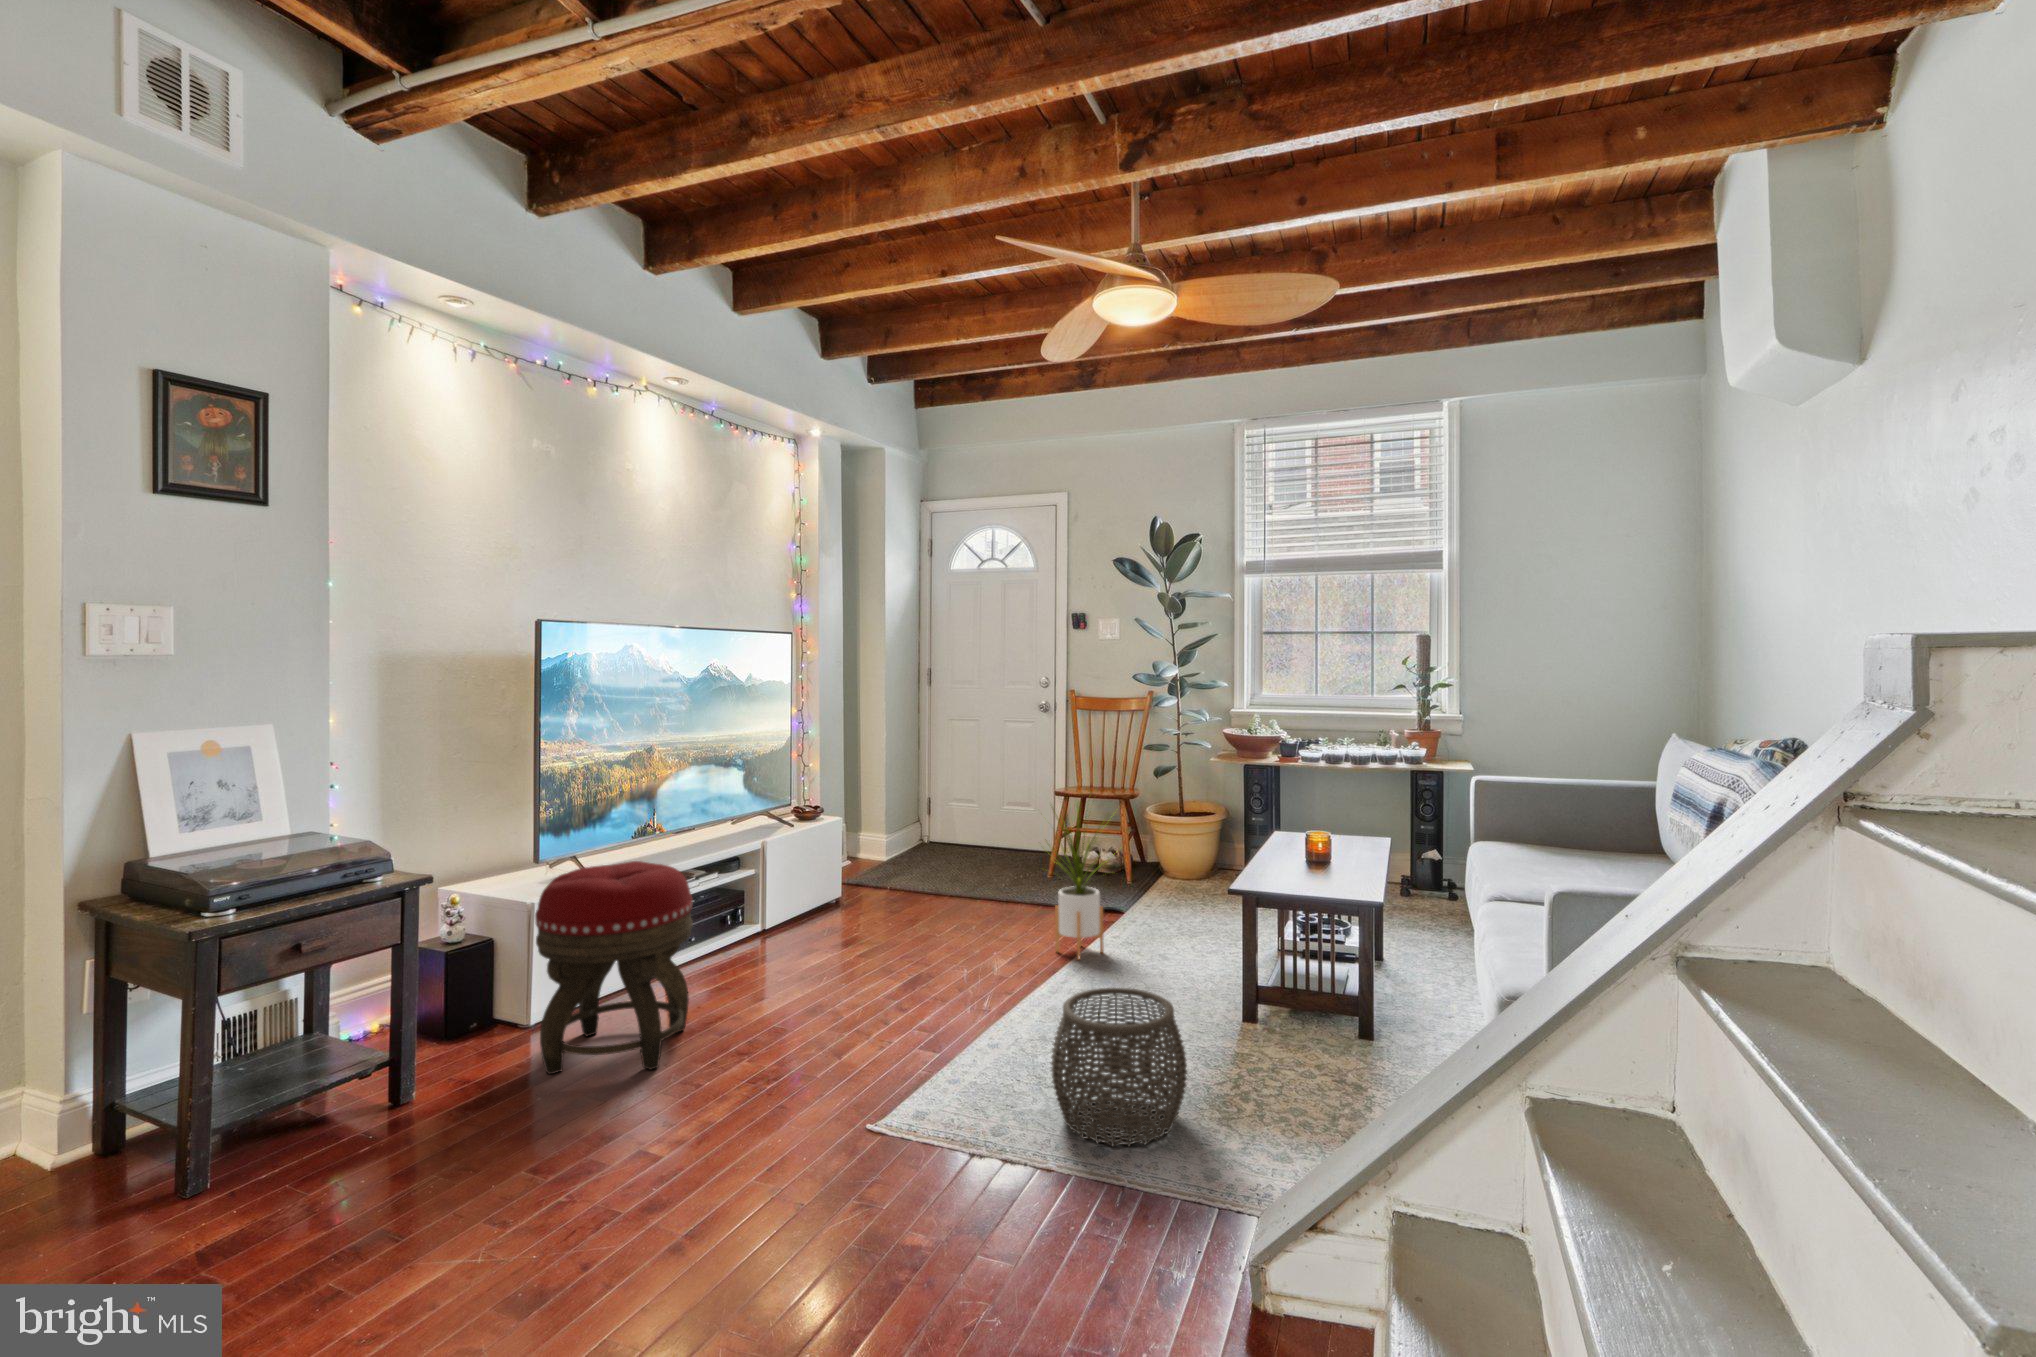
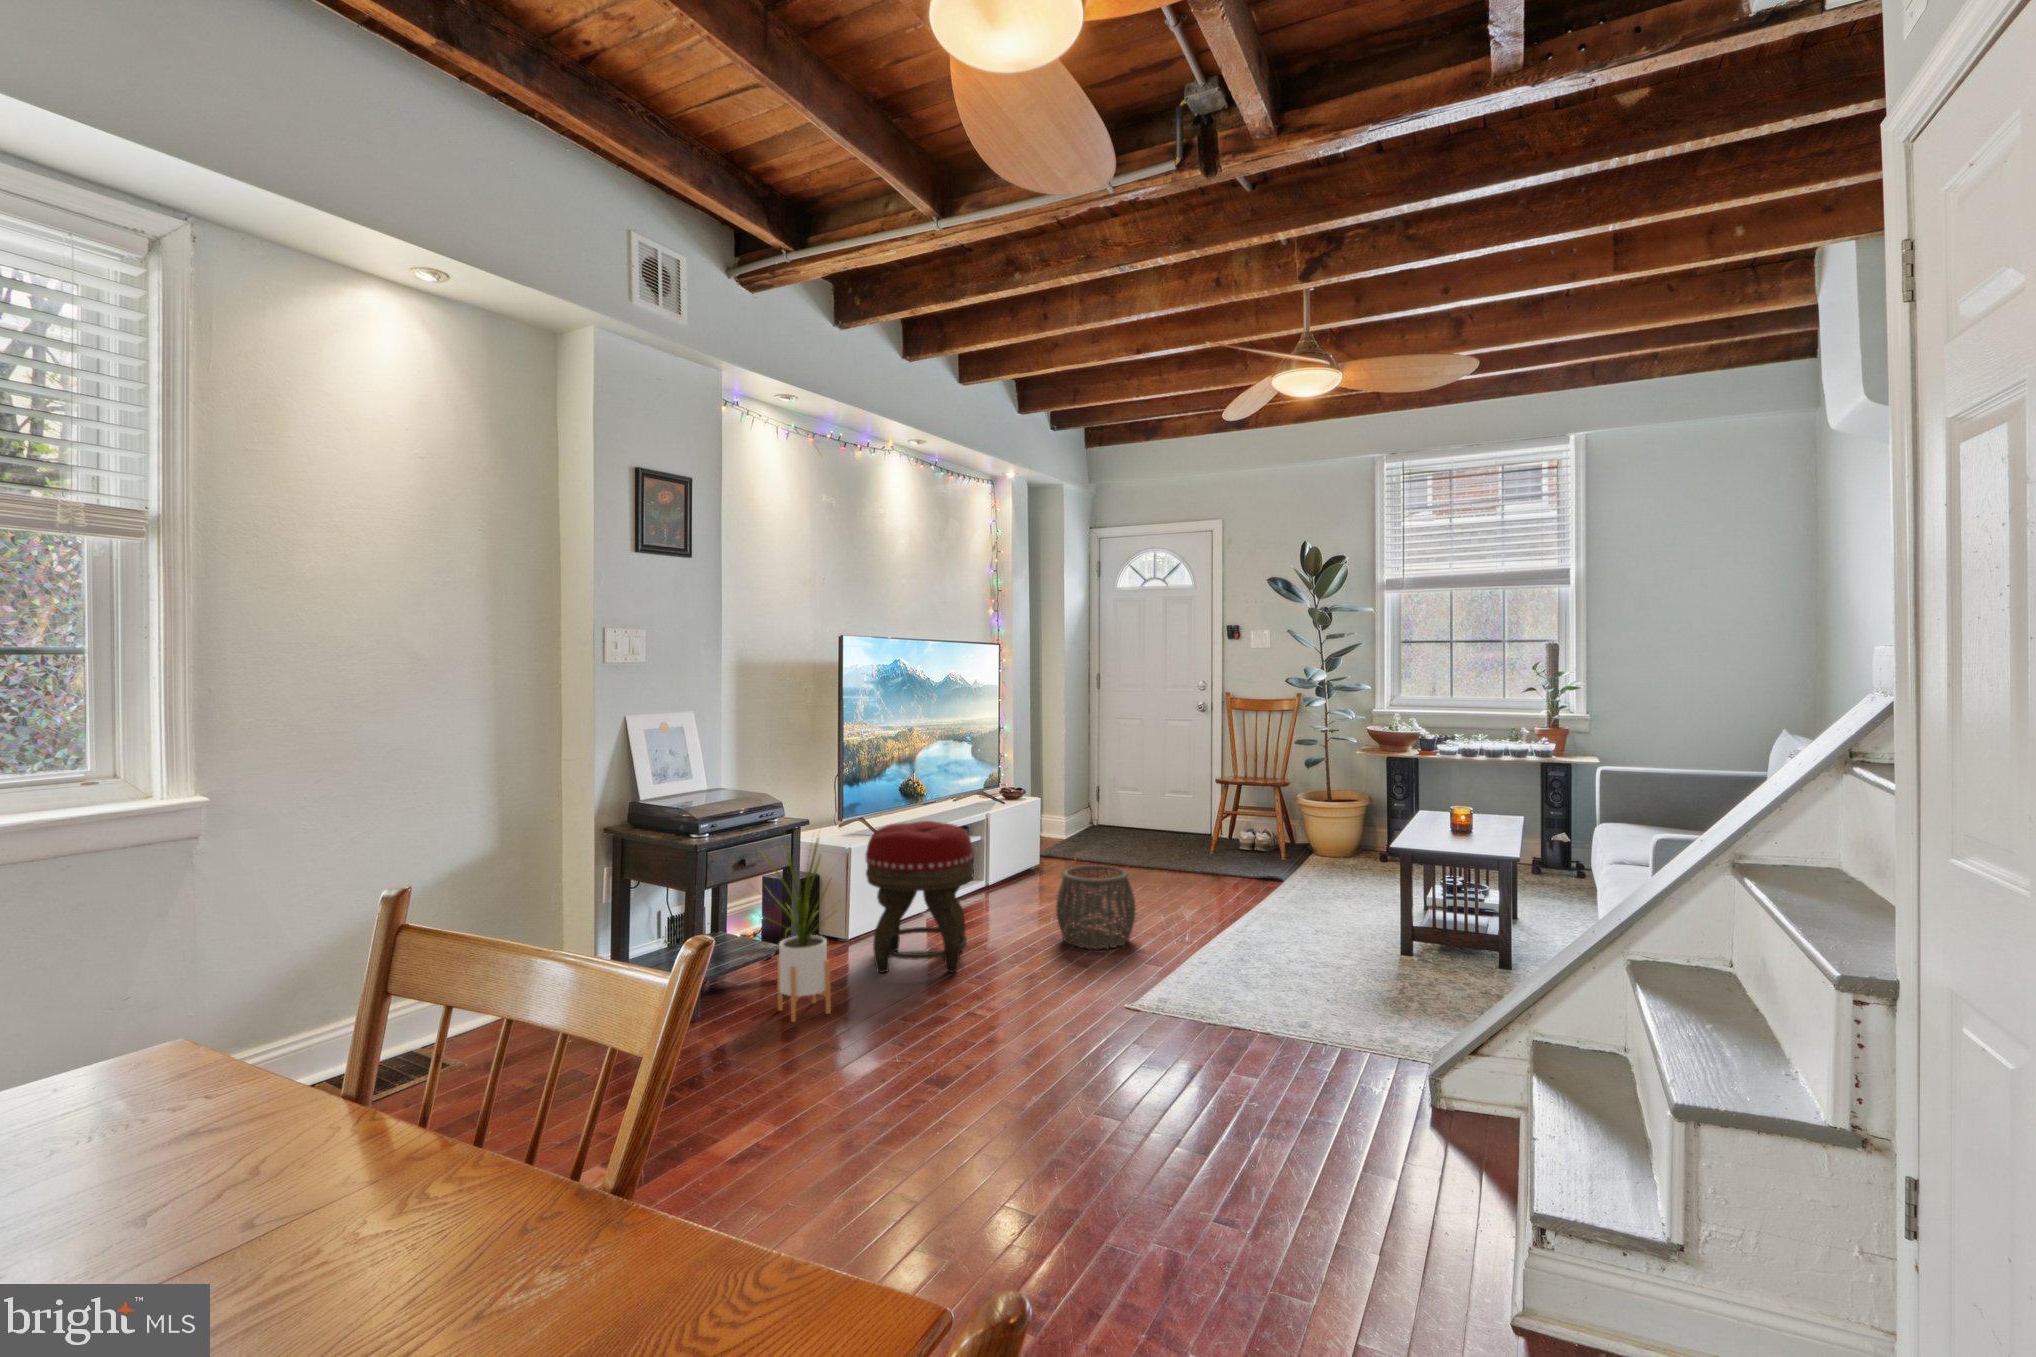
house plant: present [1055,806,1106,960] -> present [757,838,836,1022]
woven basket: present [1051,988,1187,1146] -> present [1056,865,1136,950]

